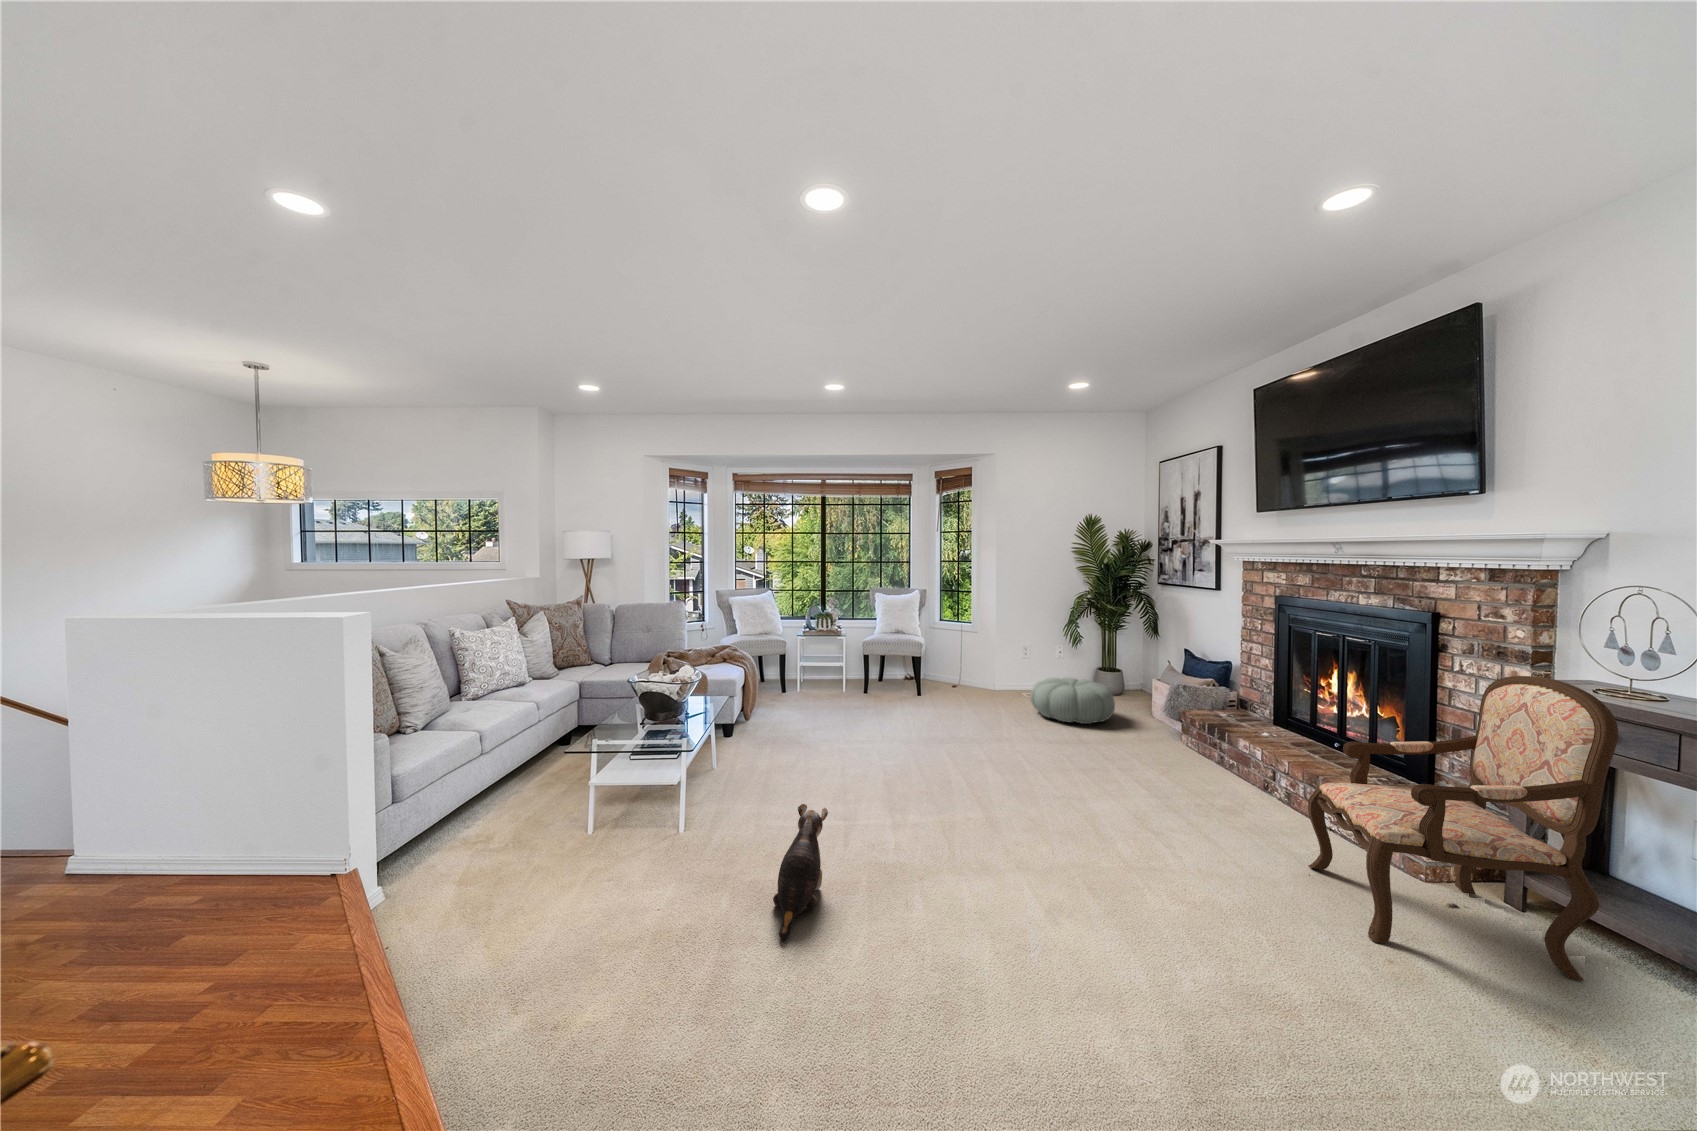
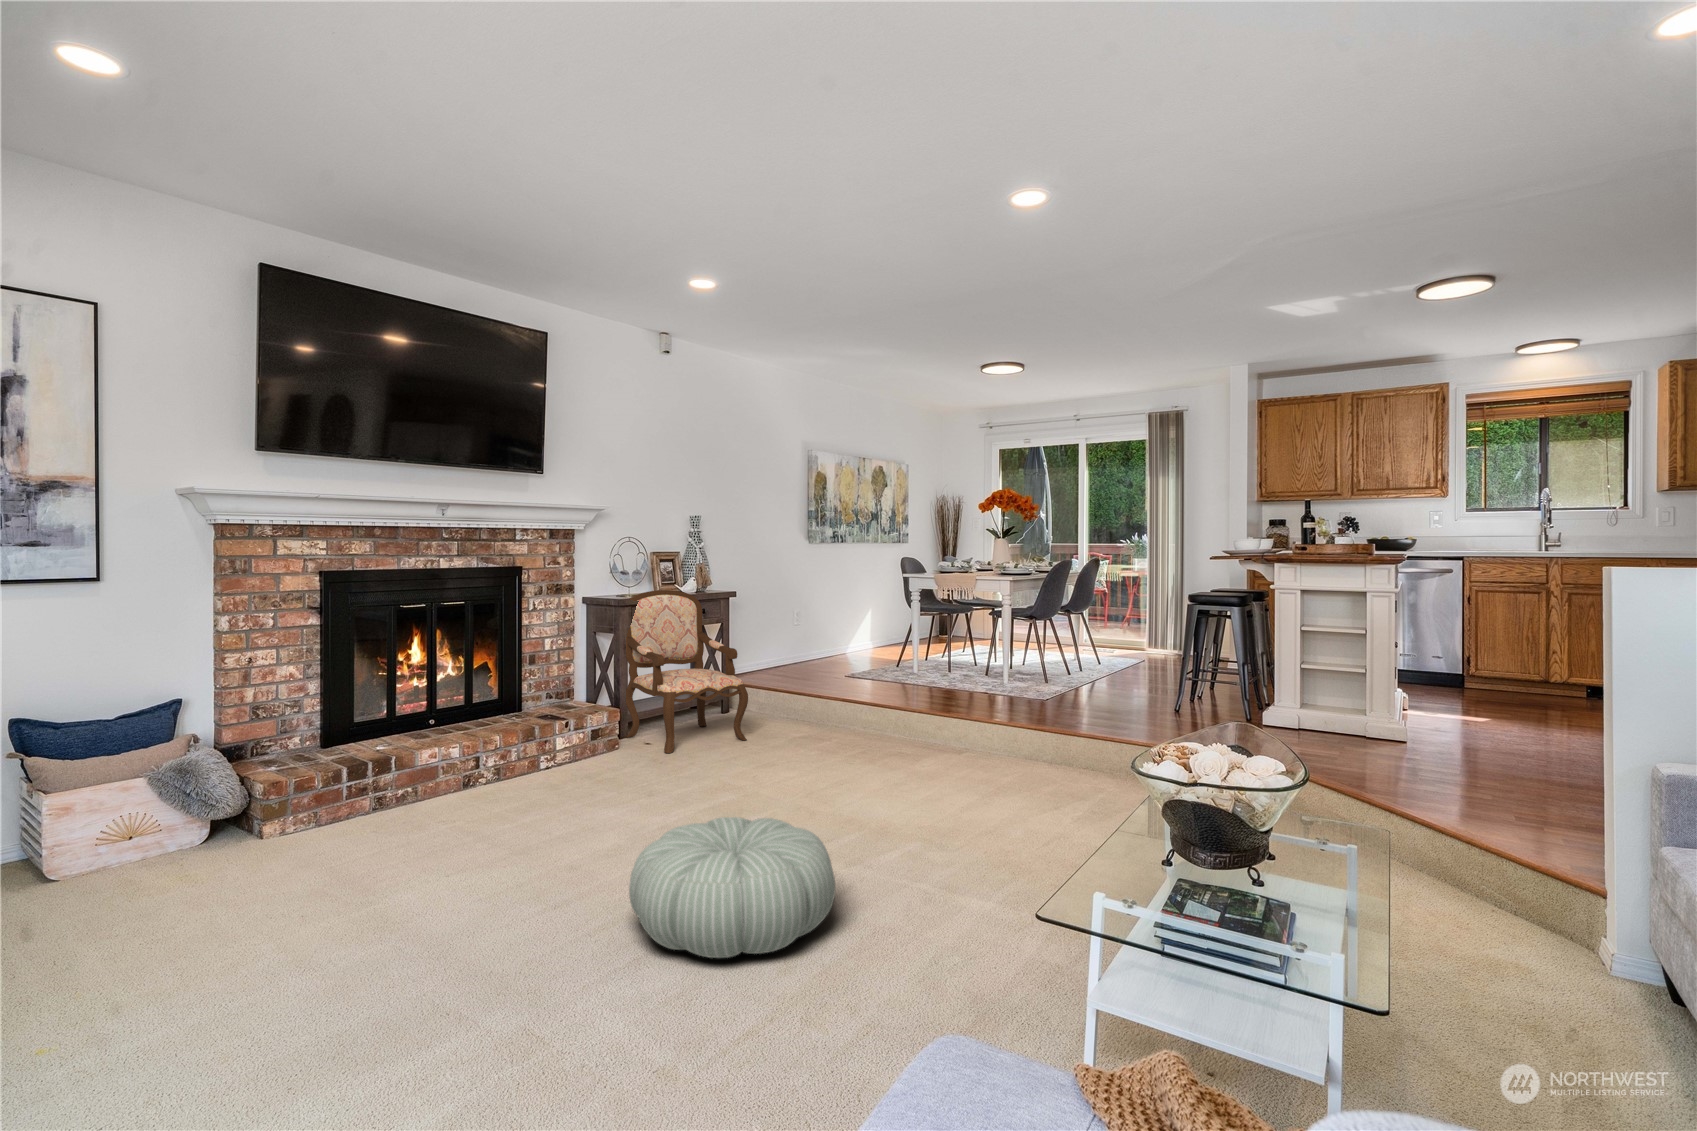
pouf: present [1031,678,1115,724] -> present [629,817,835,958]
plush toy: present [773,804,828,941] -> none [1019,746,1076,802]

